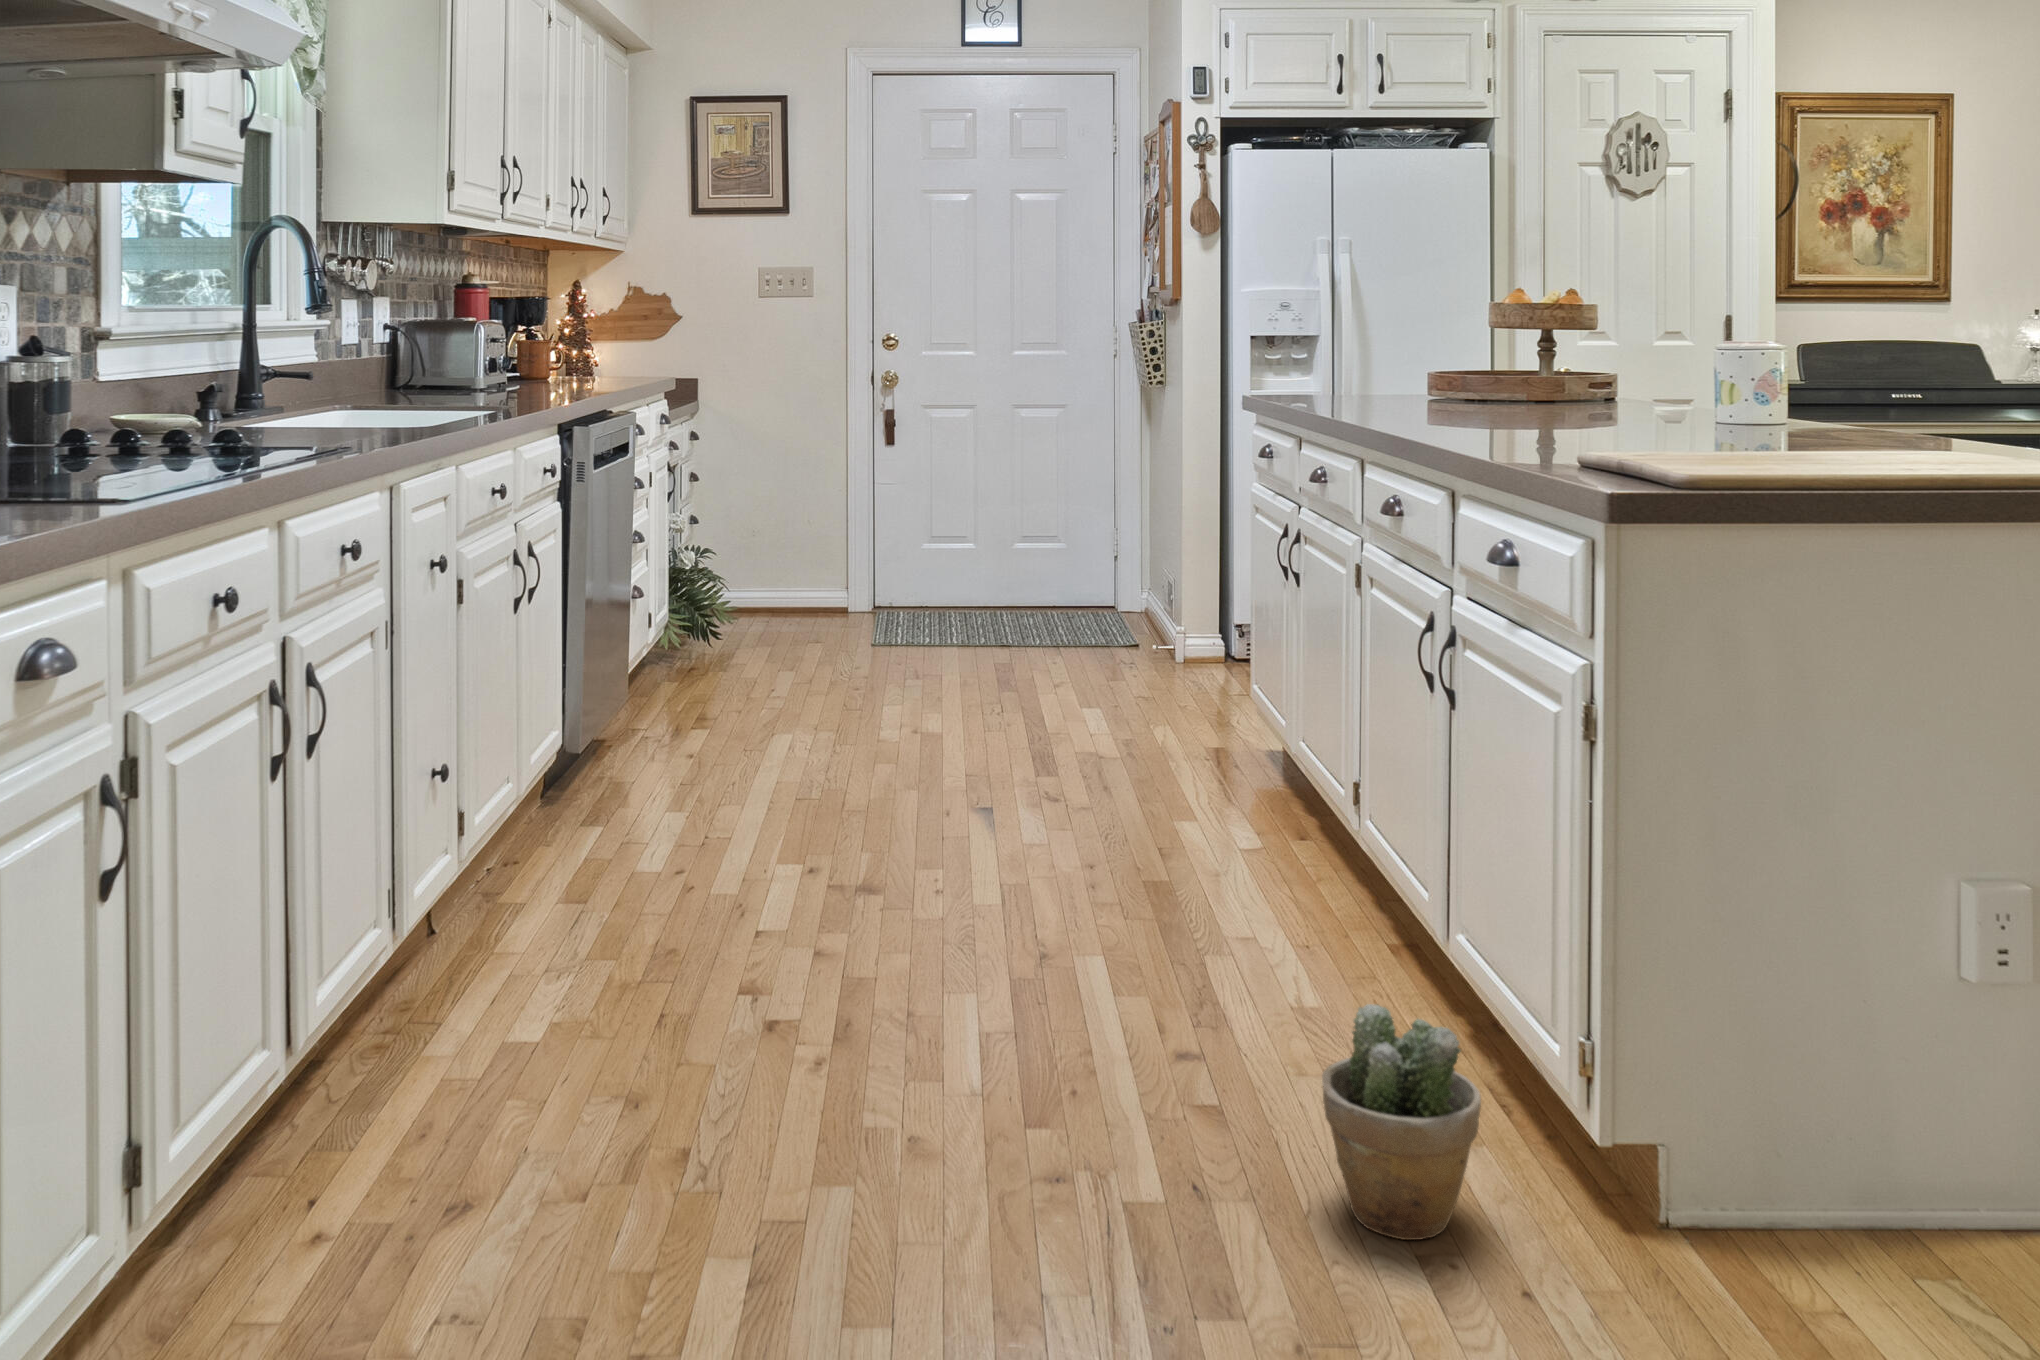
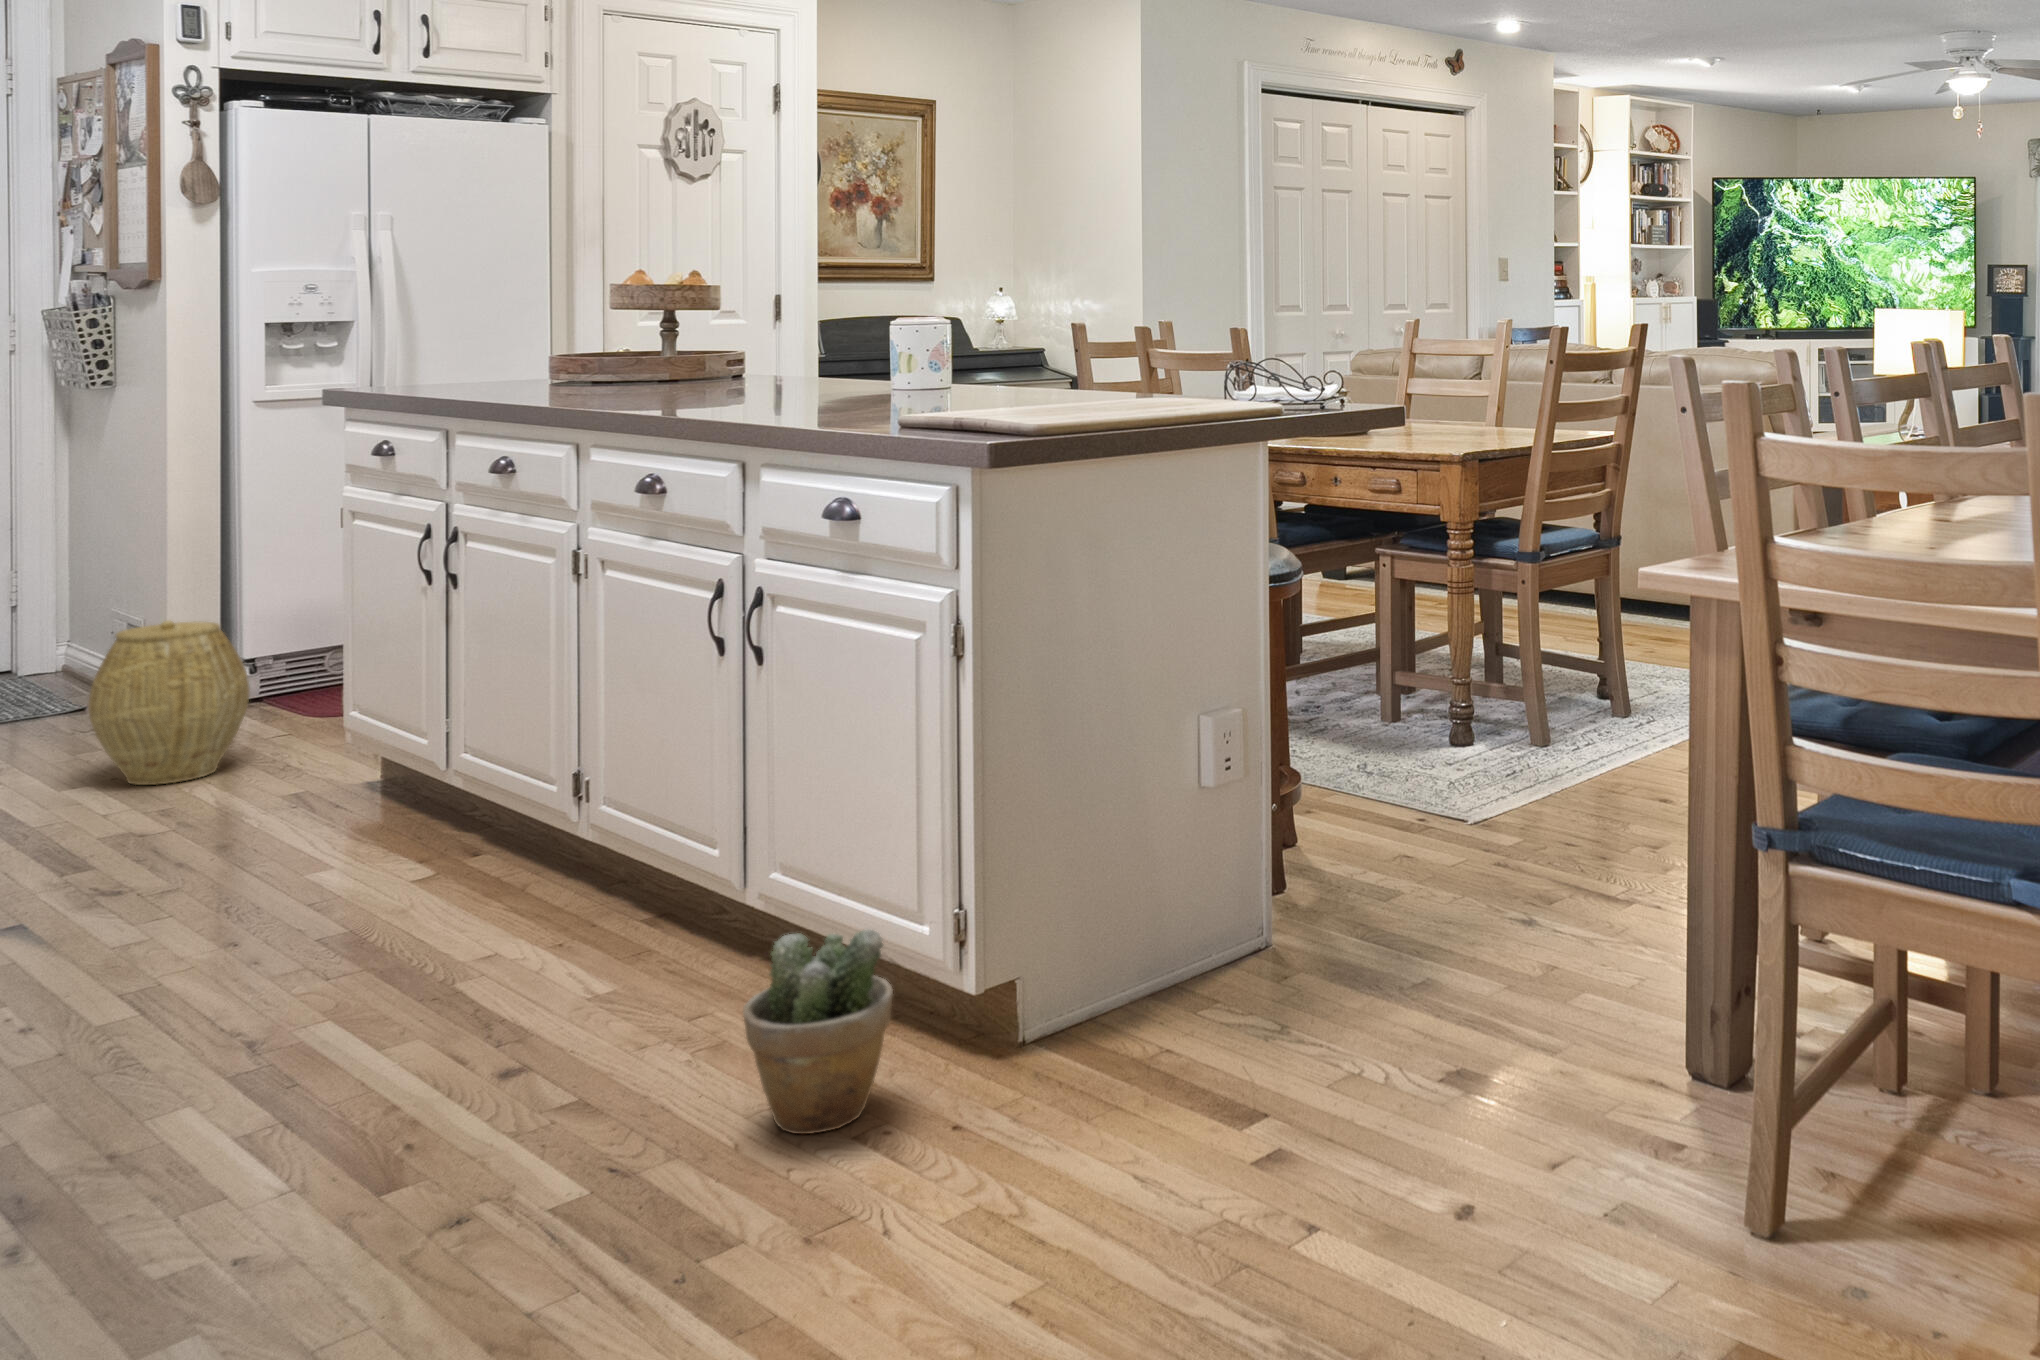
woven basket: none [1093,583,1197,719] -> present [88,620,250,785]

